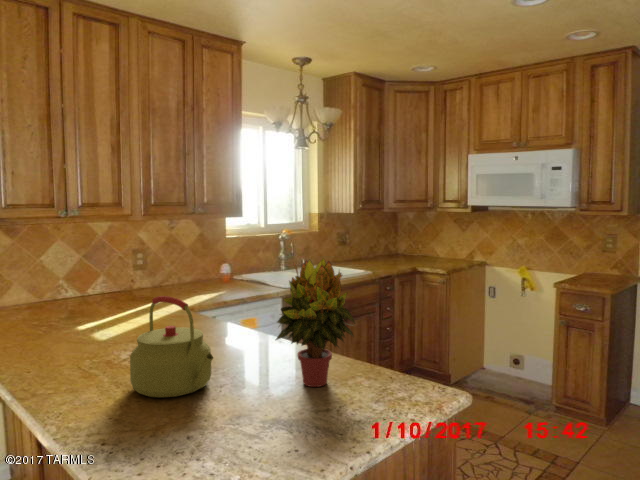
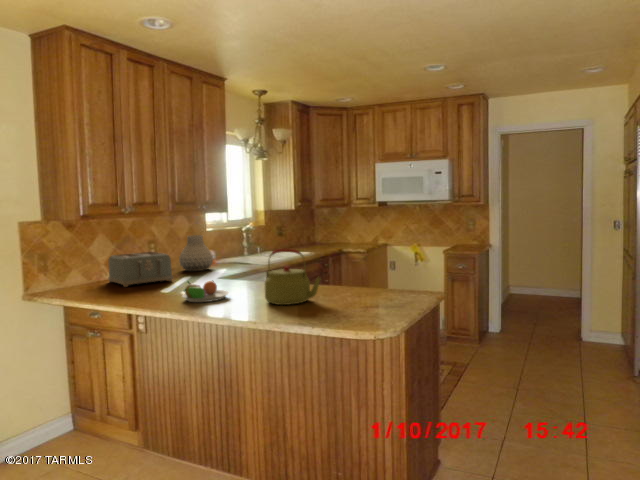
vase: none [169,245,213,292] -> present [179,235,213,271]
potted plant: present [276,258,355,387] -> none [342,223,388,295]
toaster: none [54,266,127,314] -> present [108,252,173,287]
fruit bowl: none [37,328,124,366] -> present [182,281,229,302]

